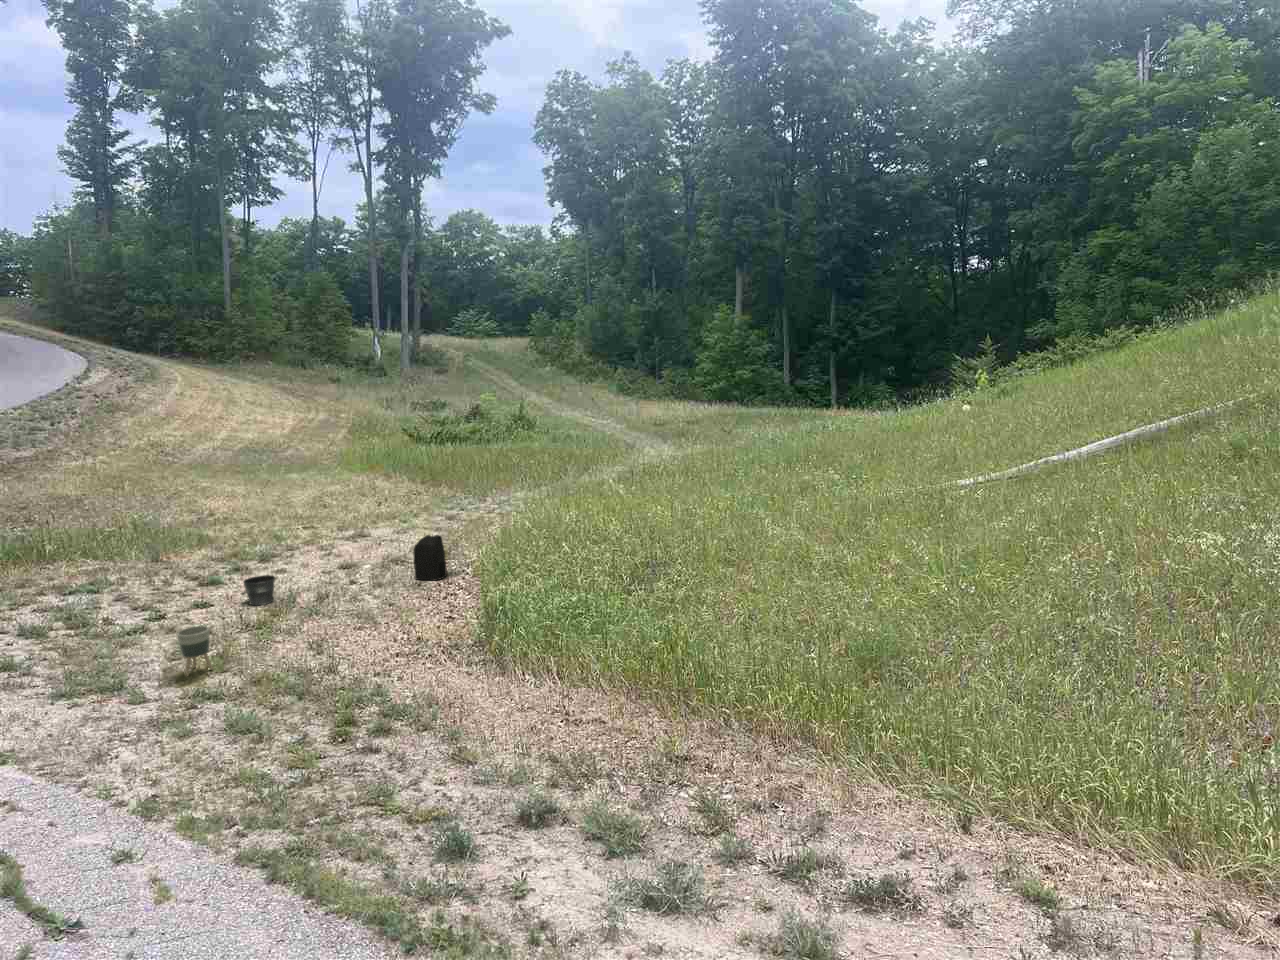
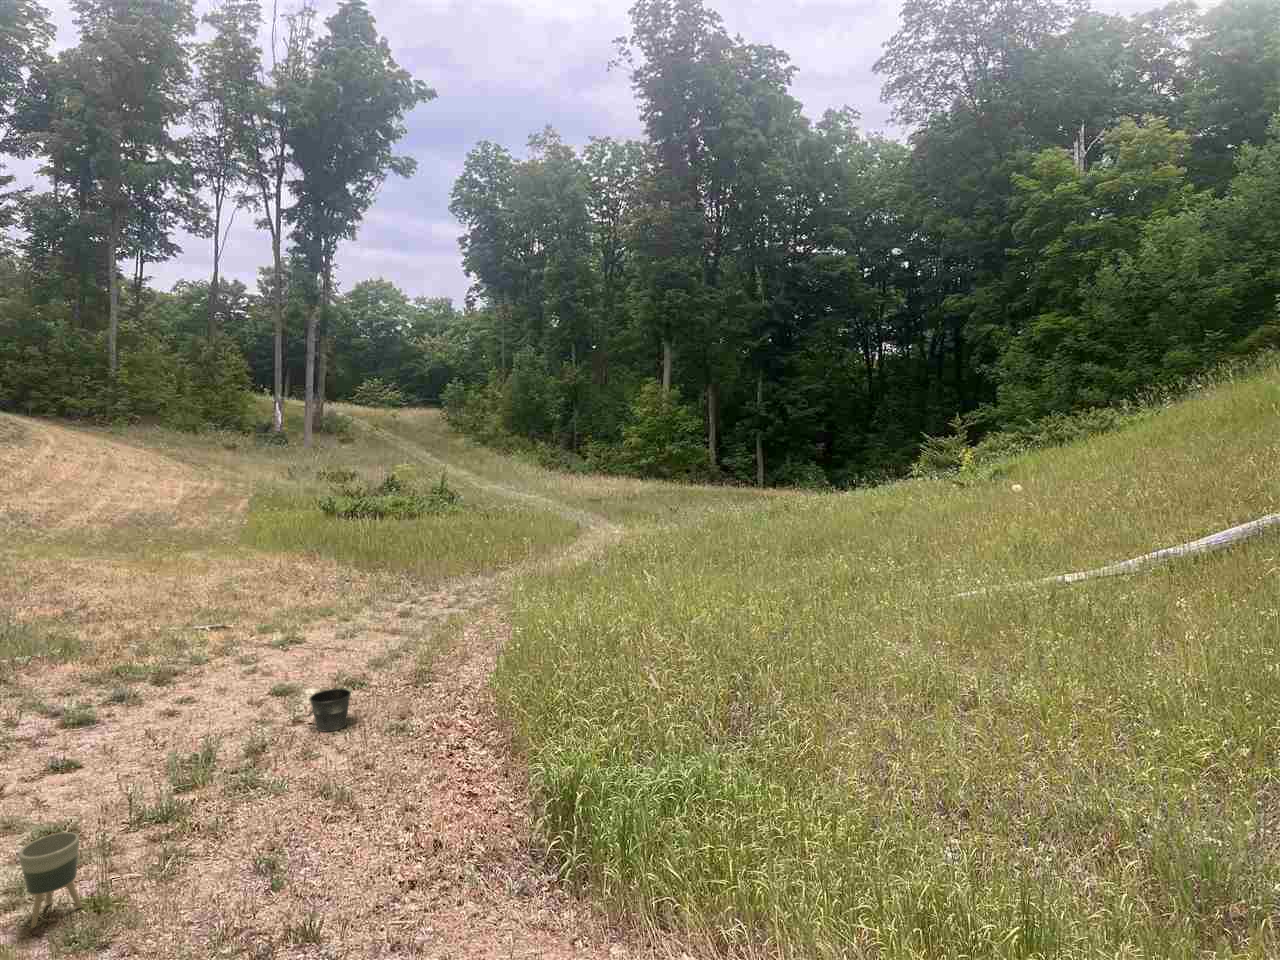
backpack: present [414,535,447,580] -> none [380,641,424,705]
bucket: present [242,575,275,605] -> present [307,689,351,731]

